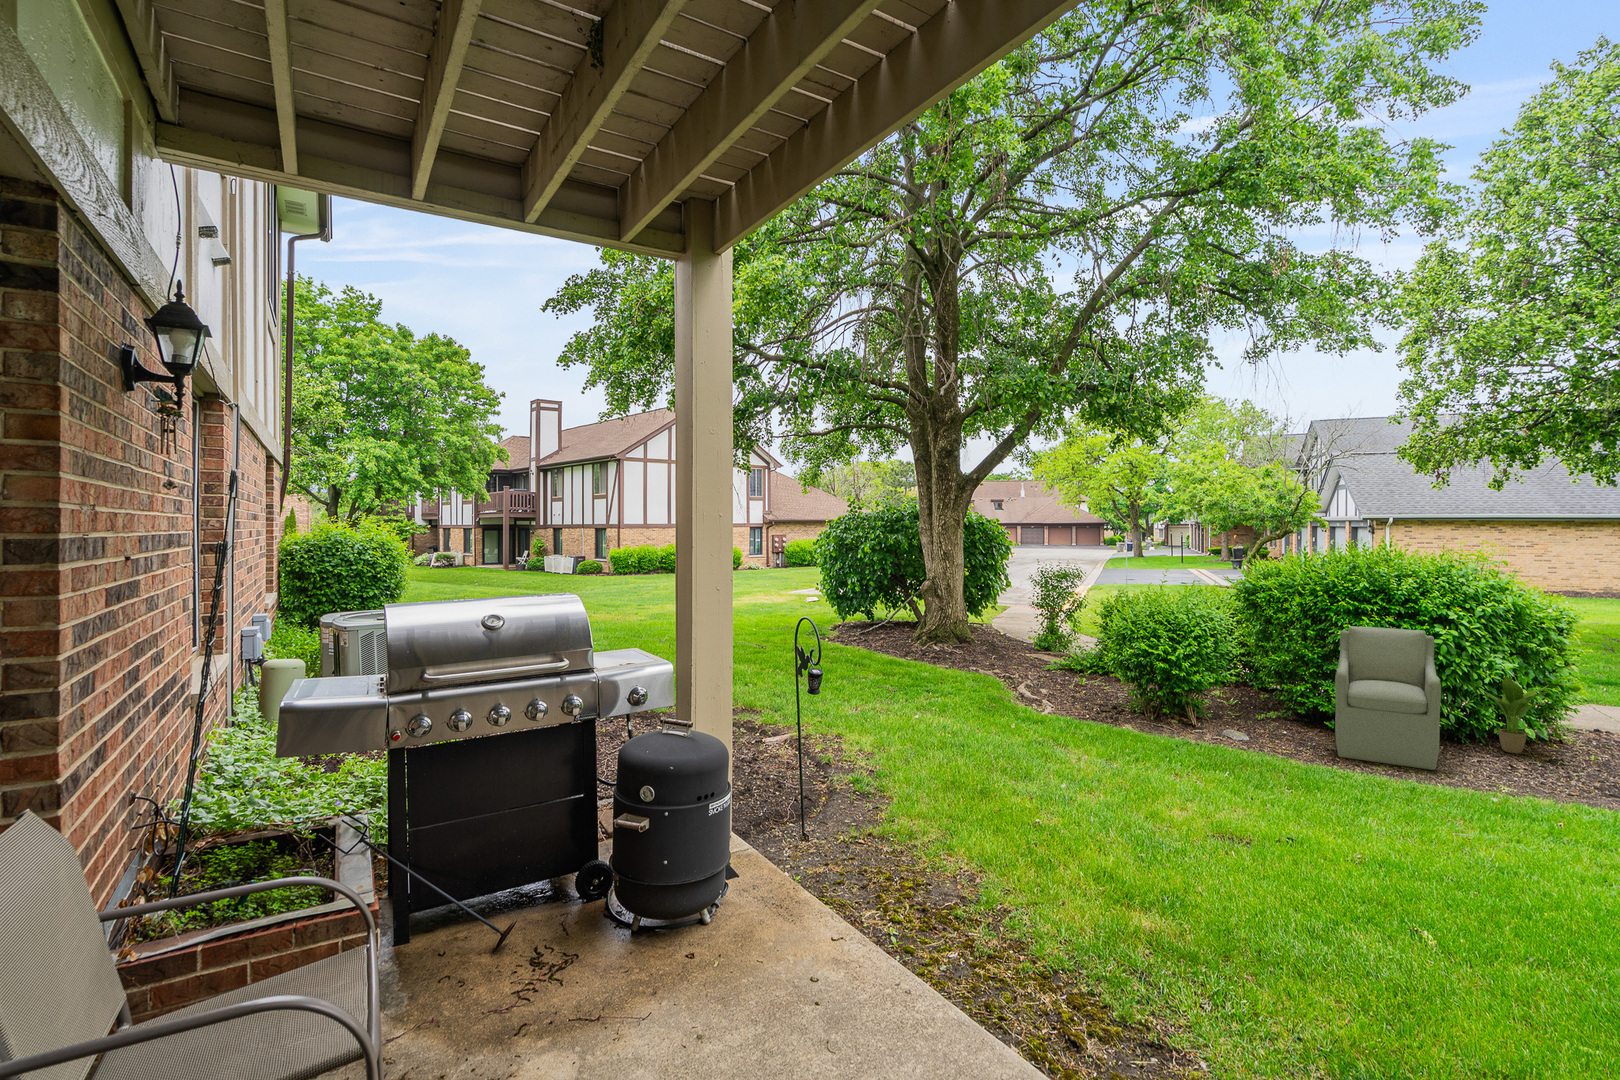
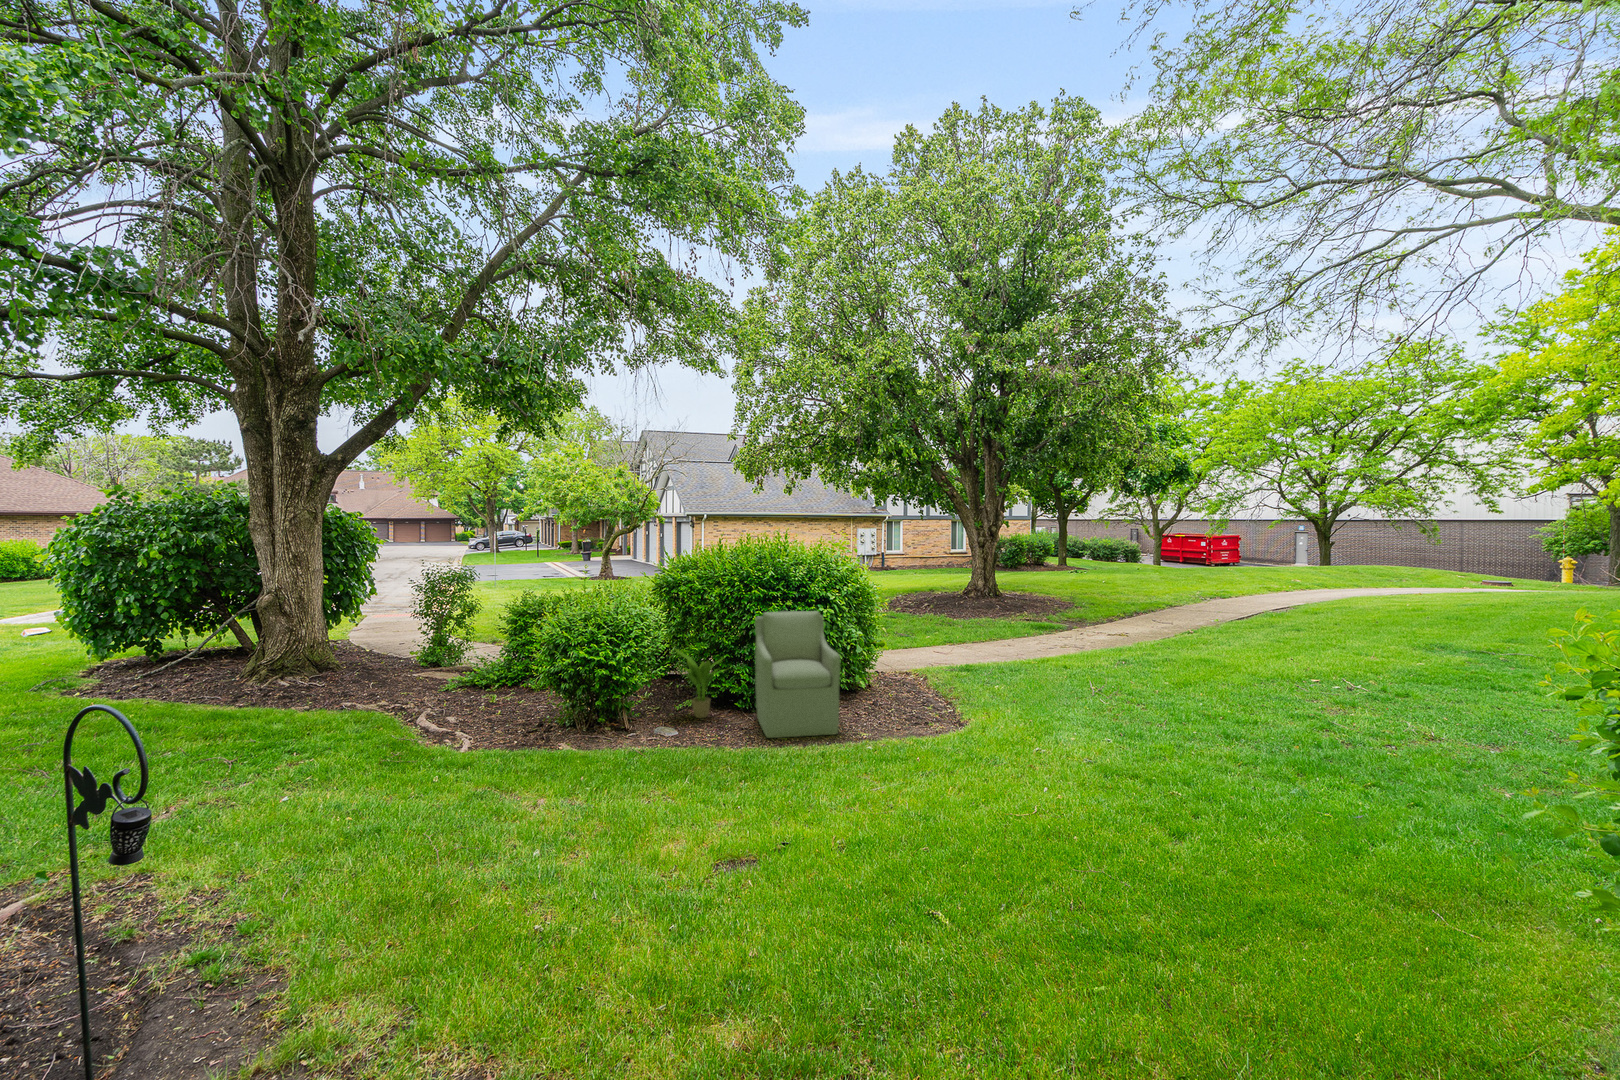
potted plant: present [1476,677,1551,753] -> present [676,650,722,718]

